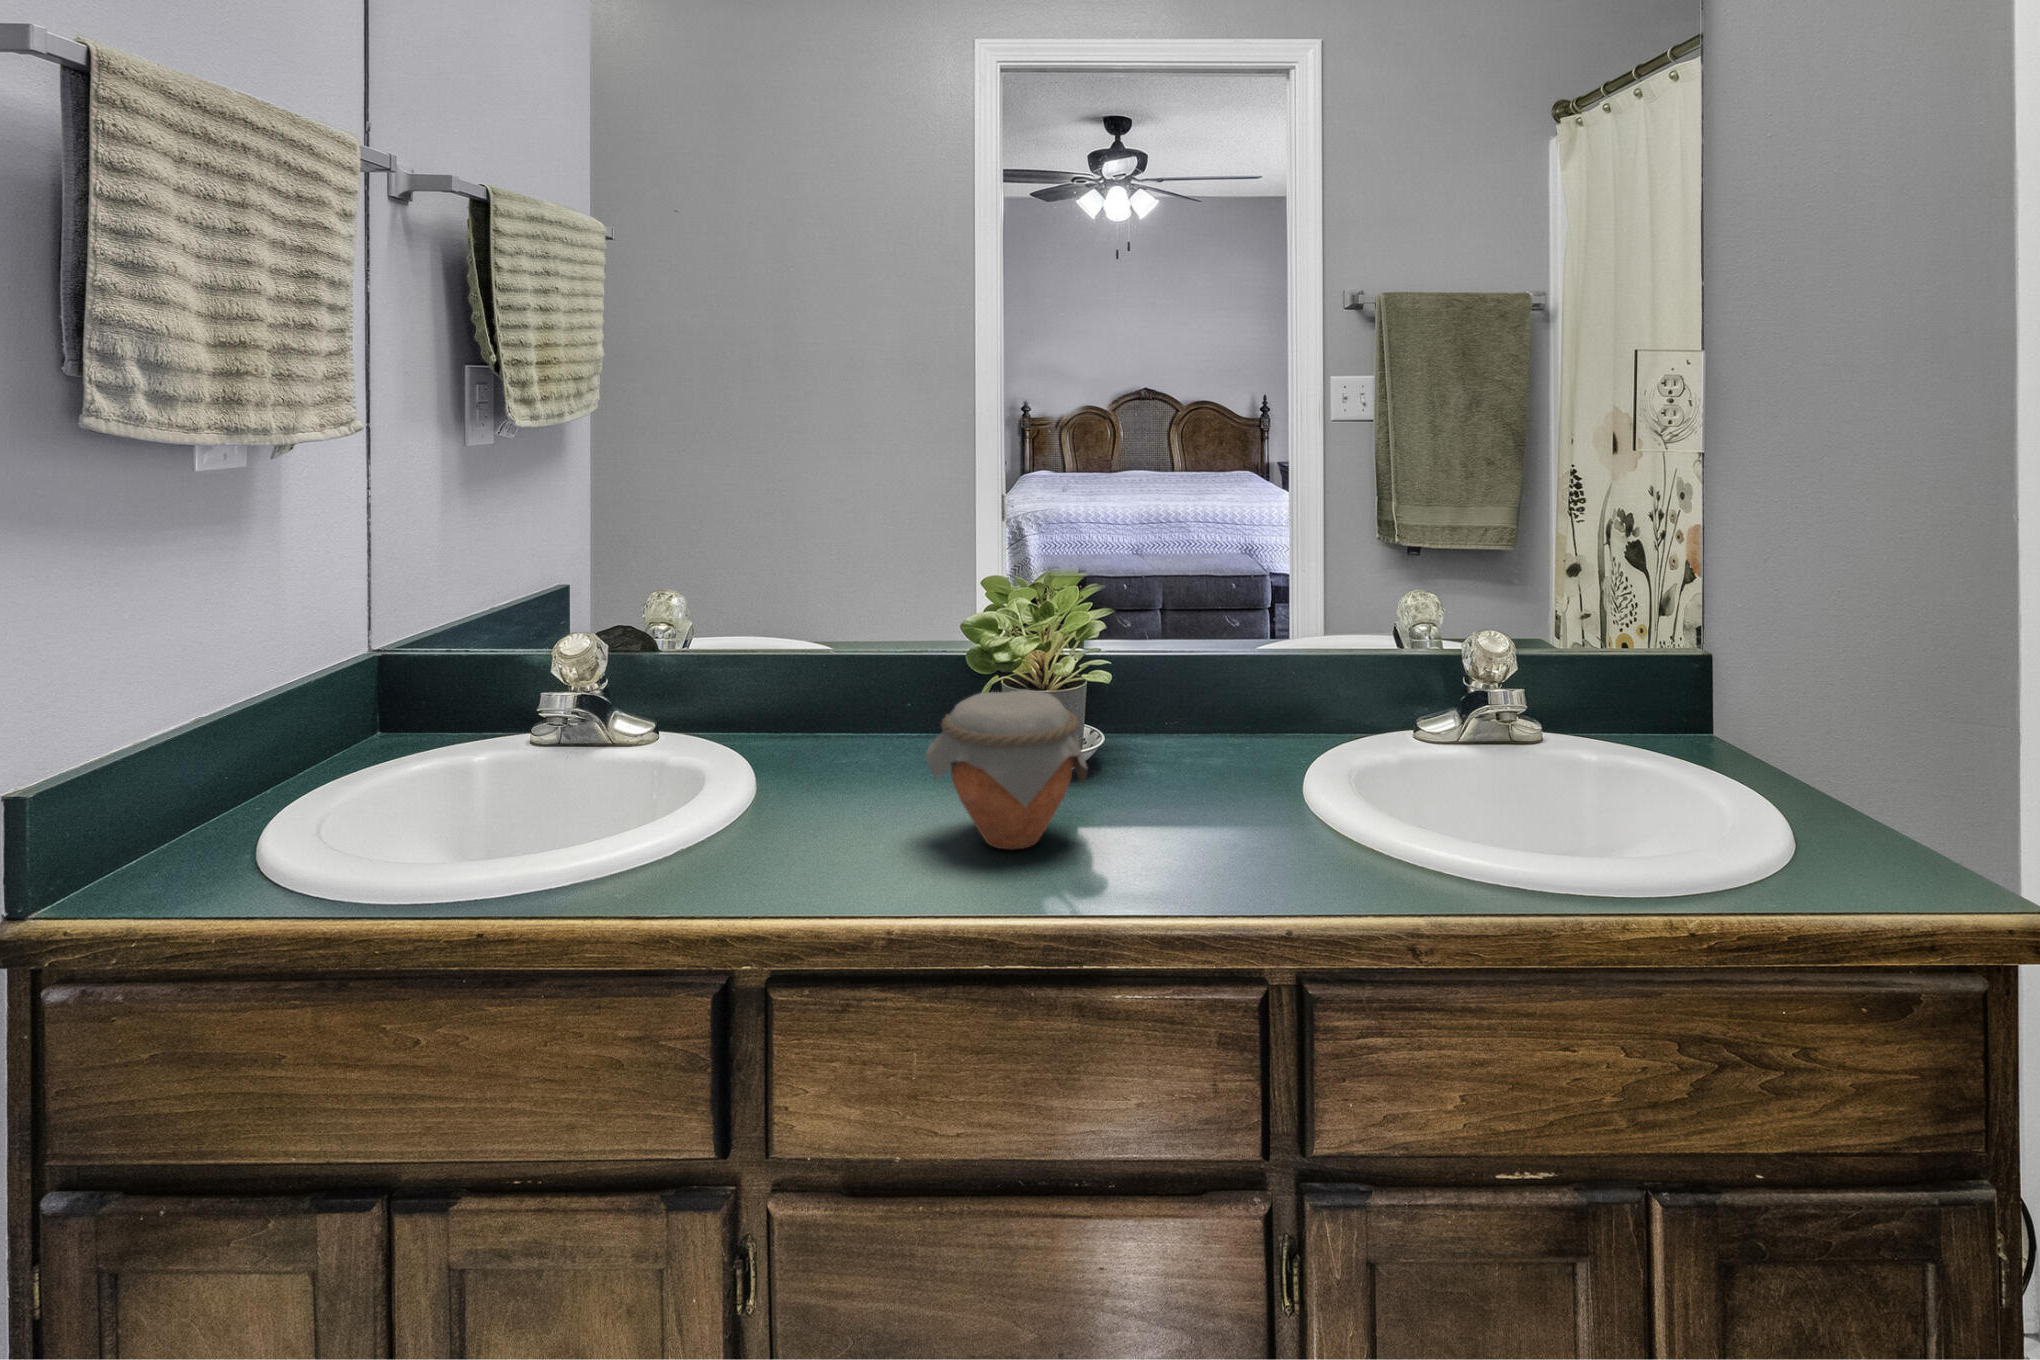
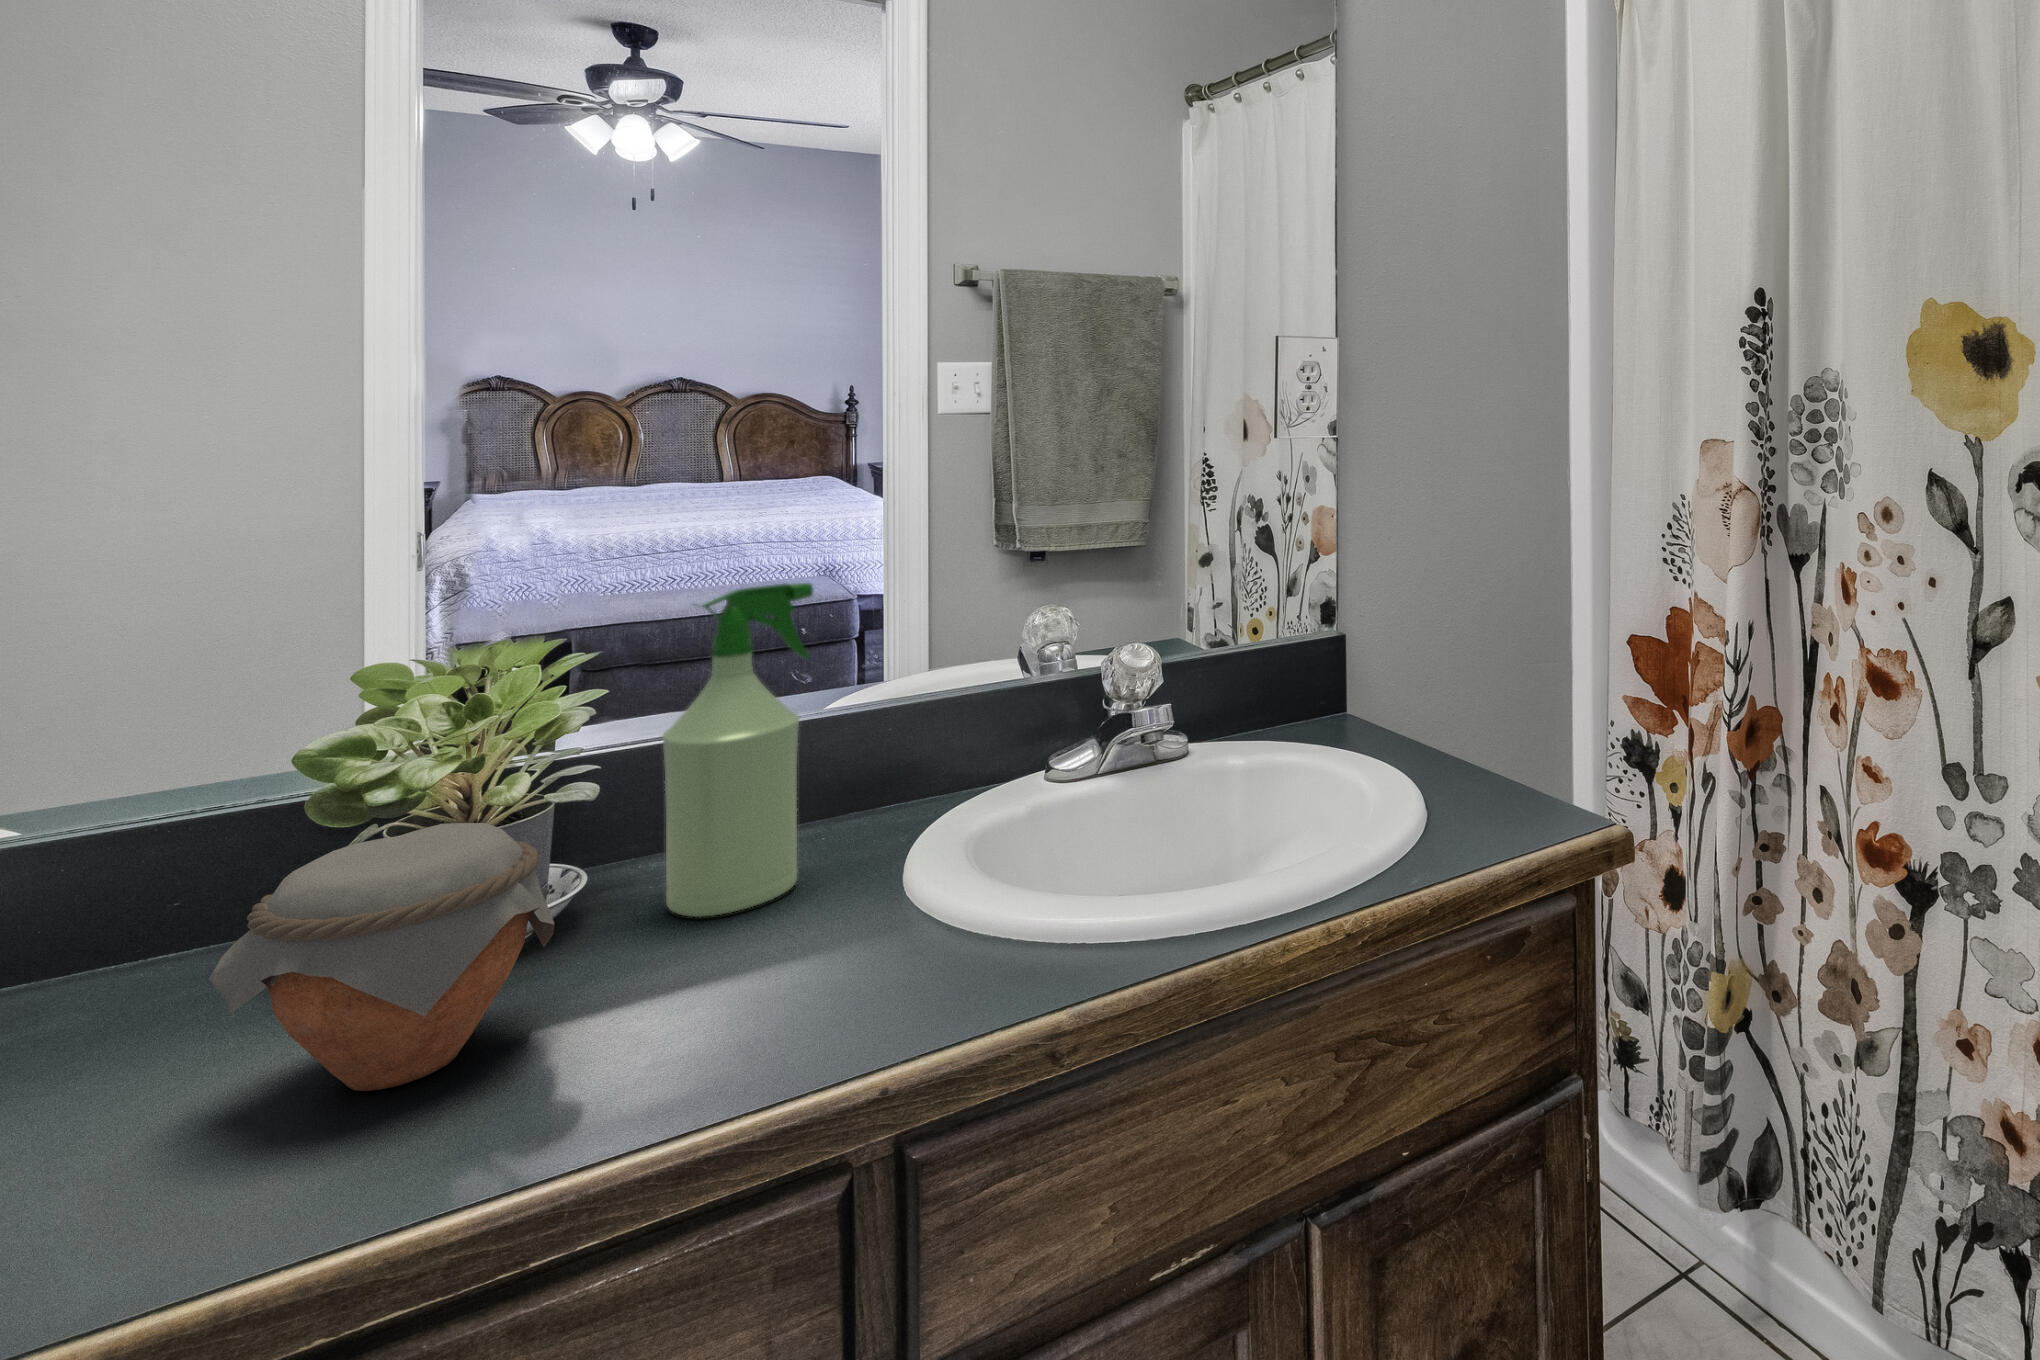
spray bottle: none [1141,551,1238,795] -> present [663,583,813,917]

